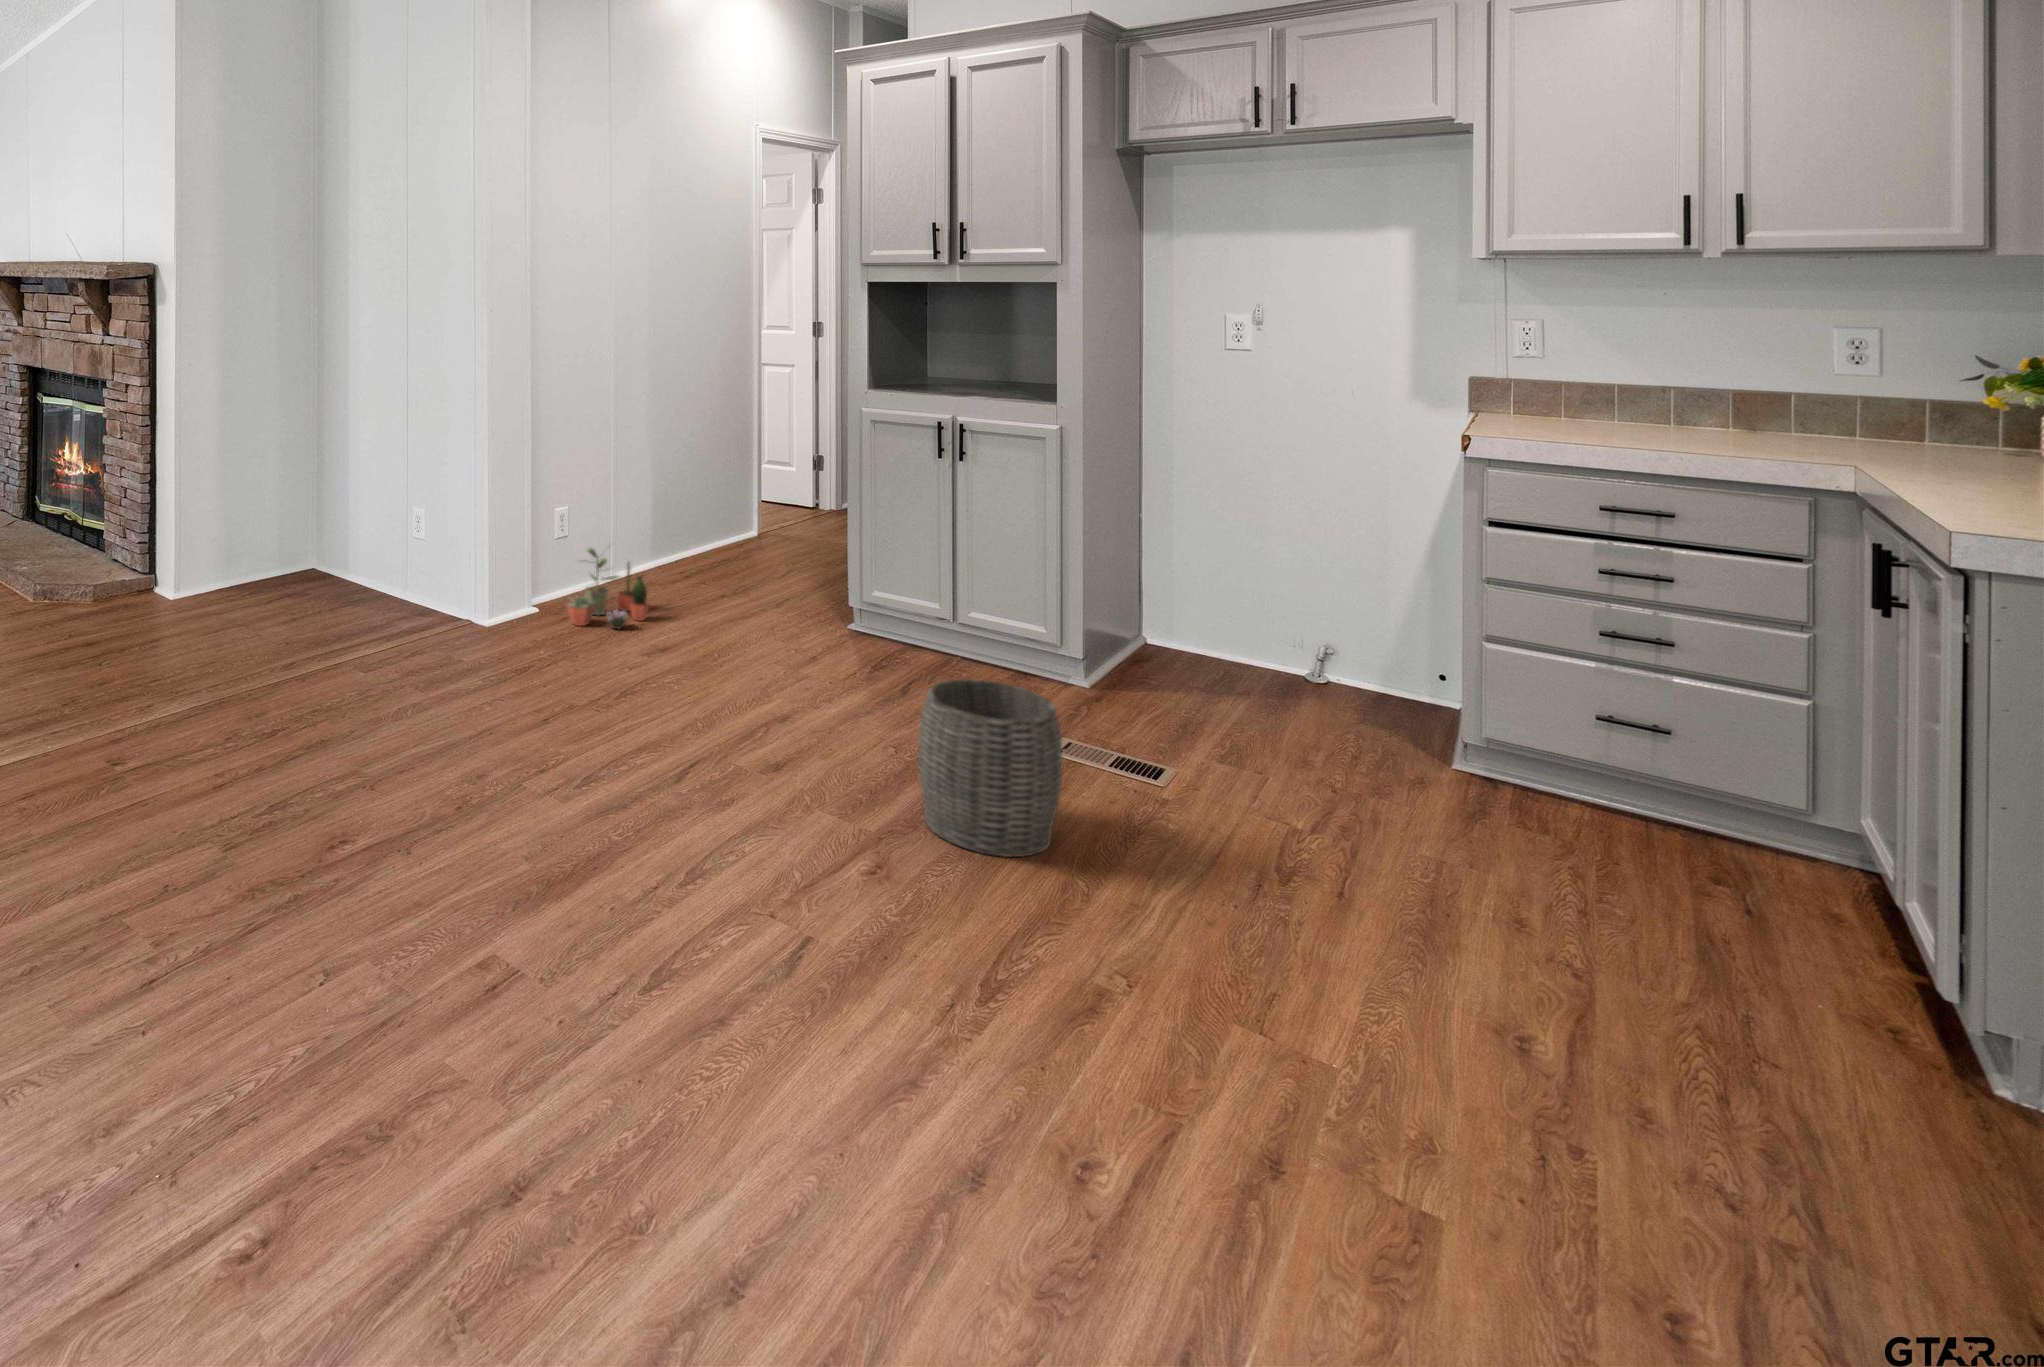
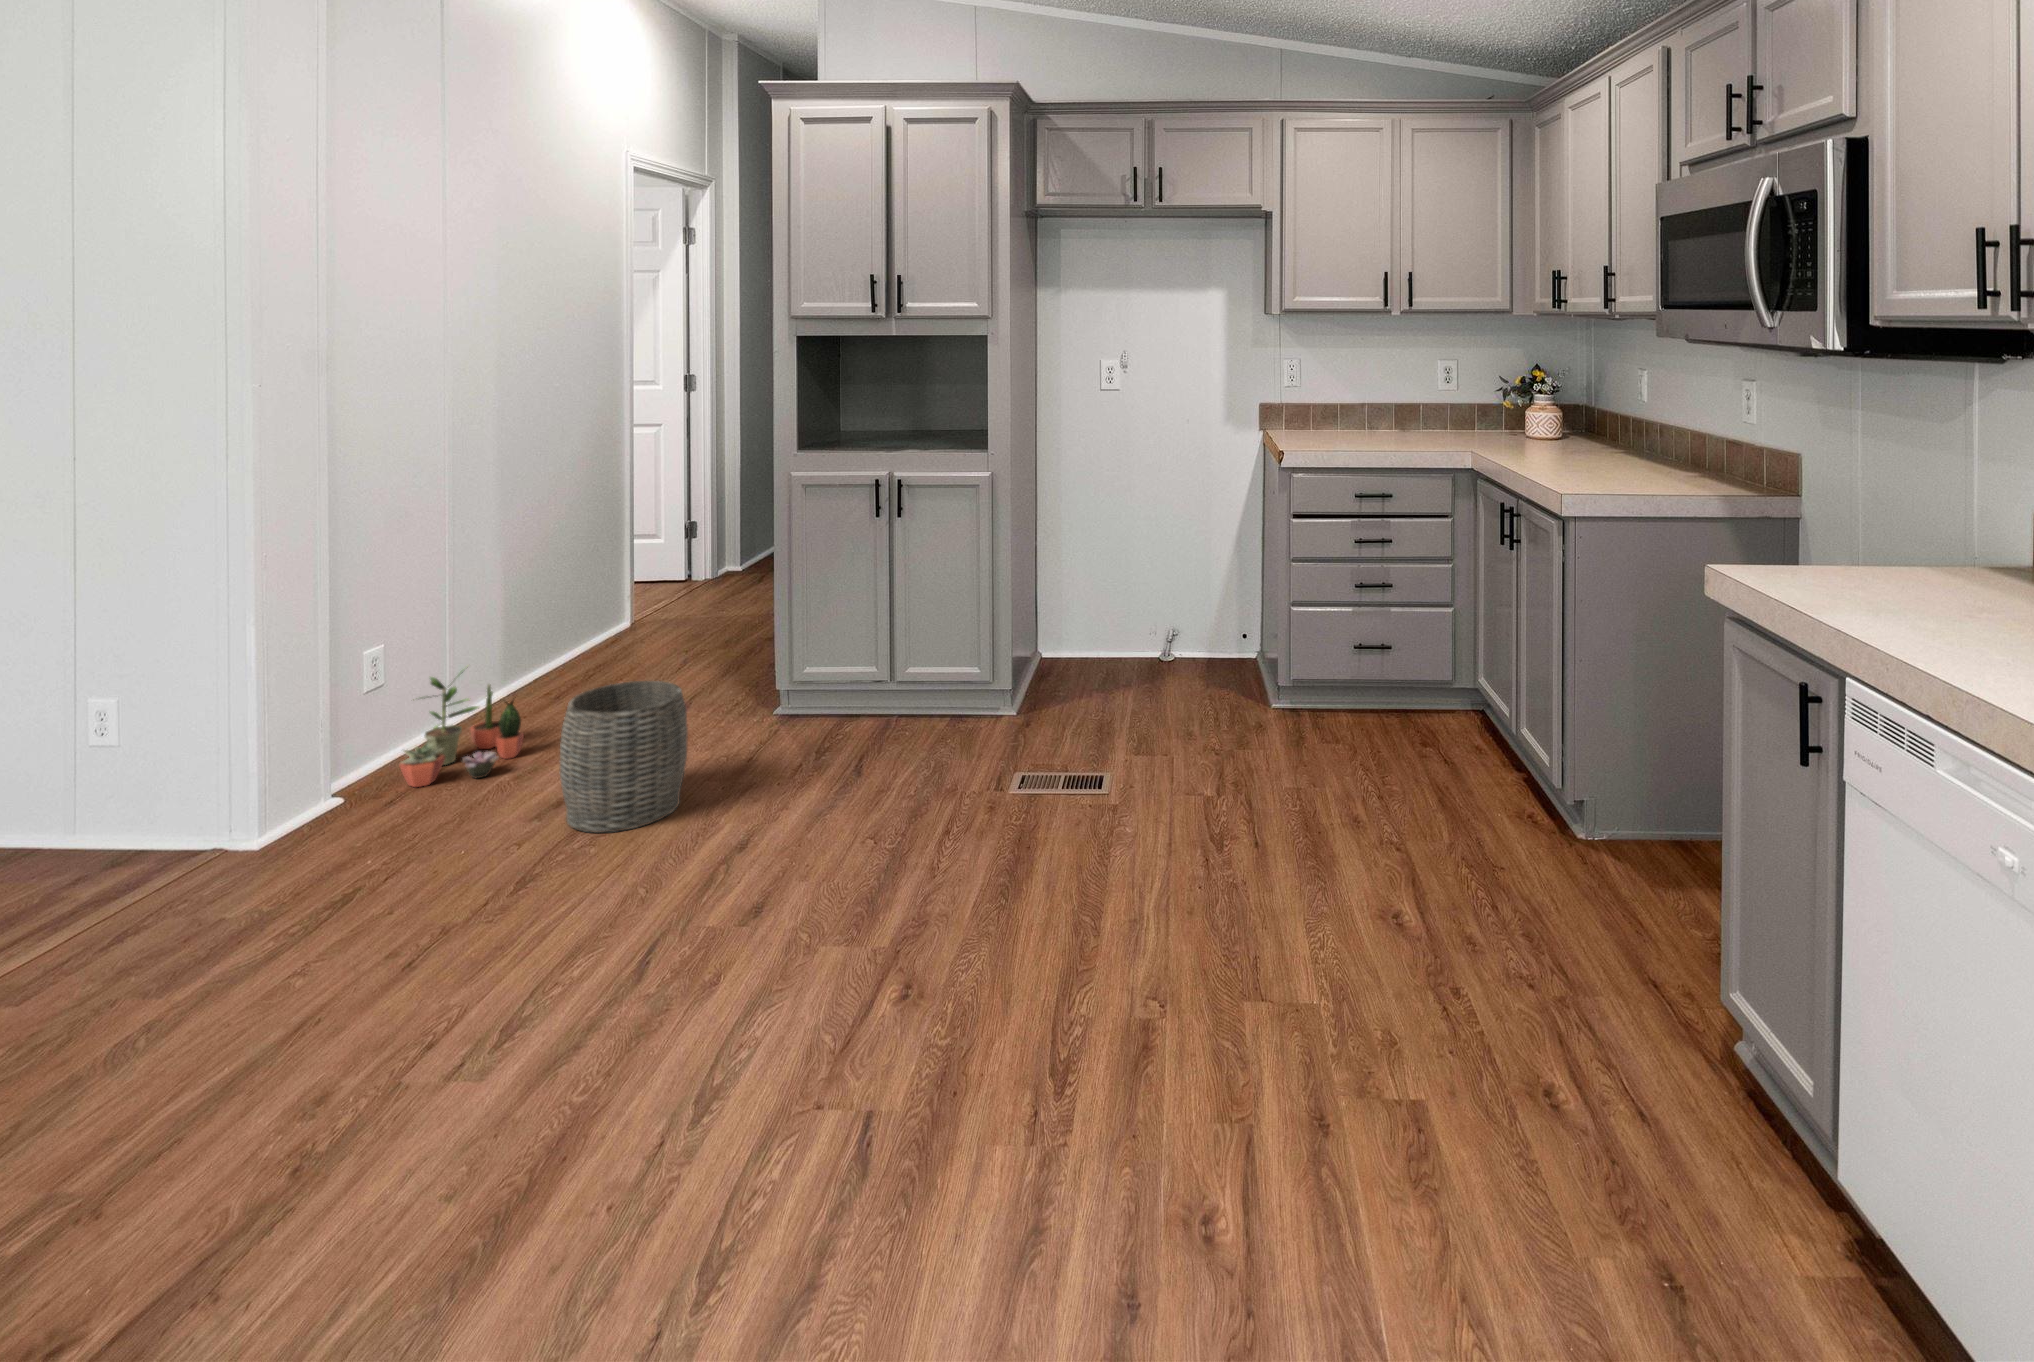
woven basket: present [918,679,1063,857] -> present [560,681,688,833]

